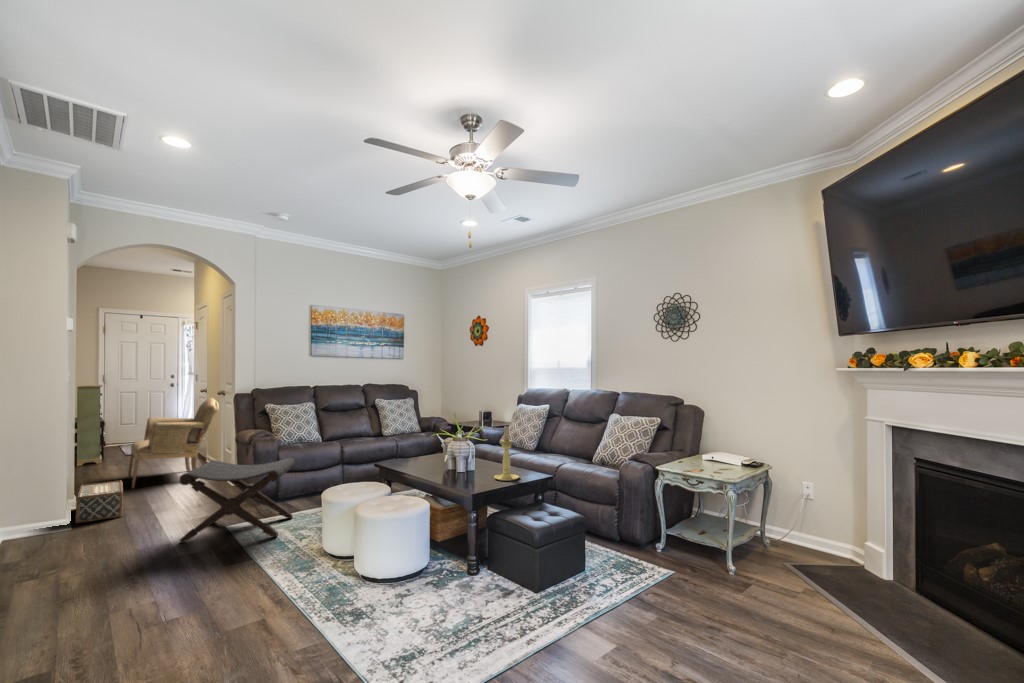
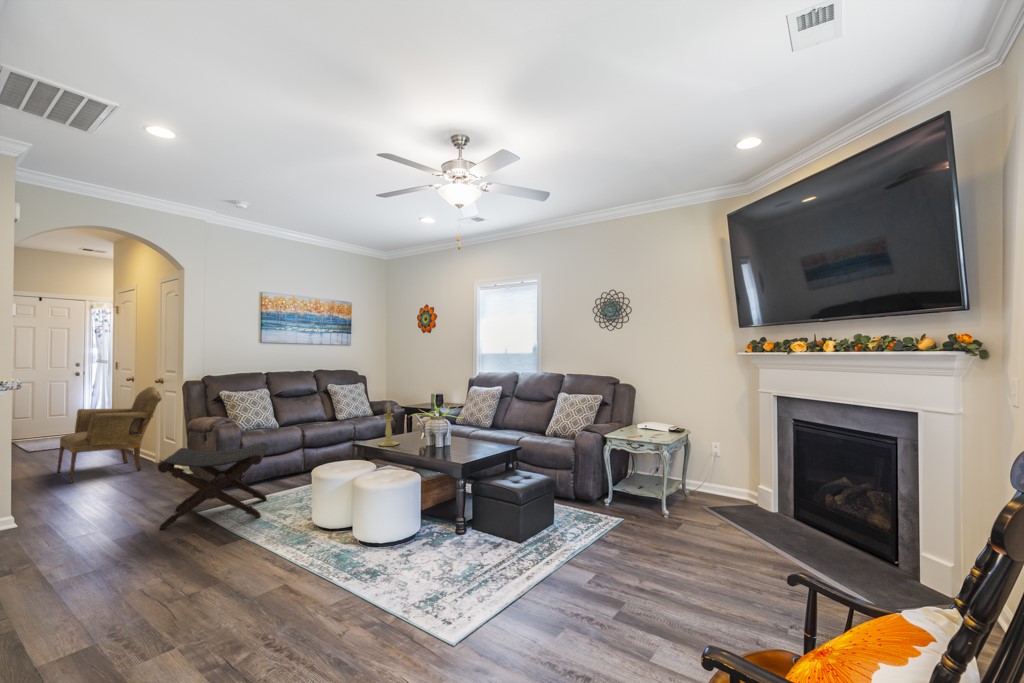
candle holder: present [494,426,519,481] -> present [378,403,399,446]
woven basket: present [76,480,123,523] -> none [19,474,77,520]

